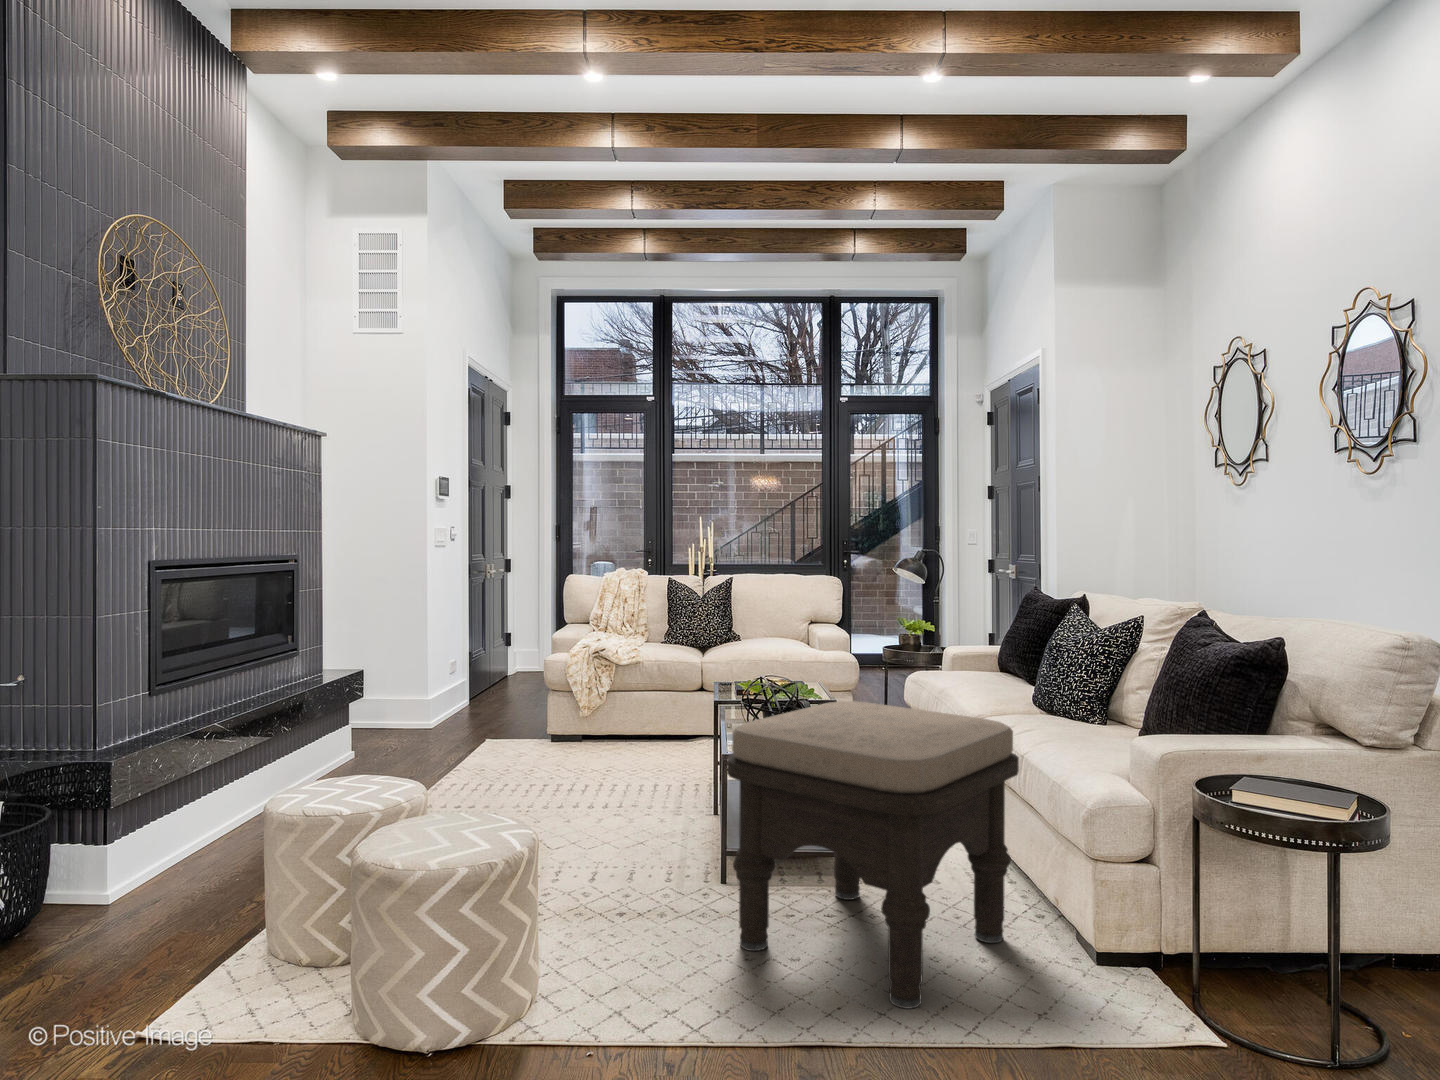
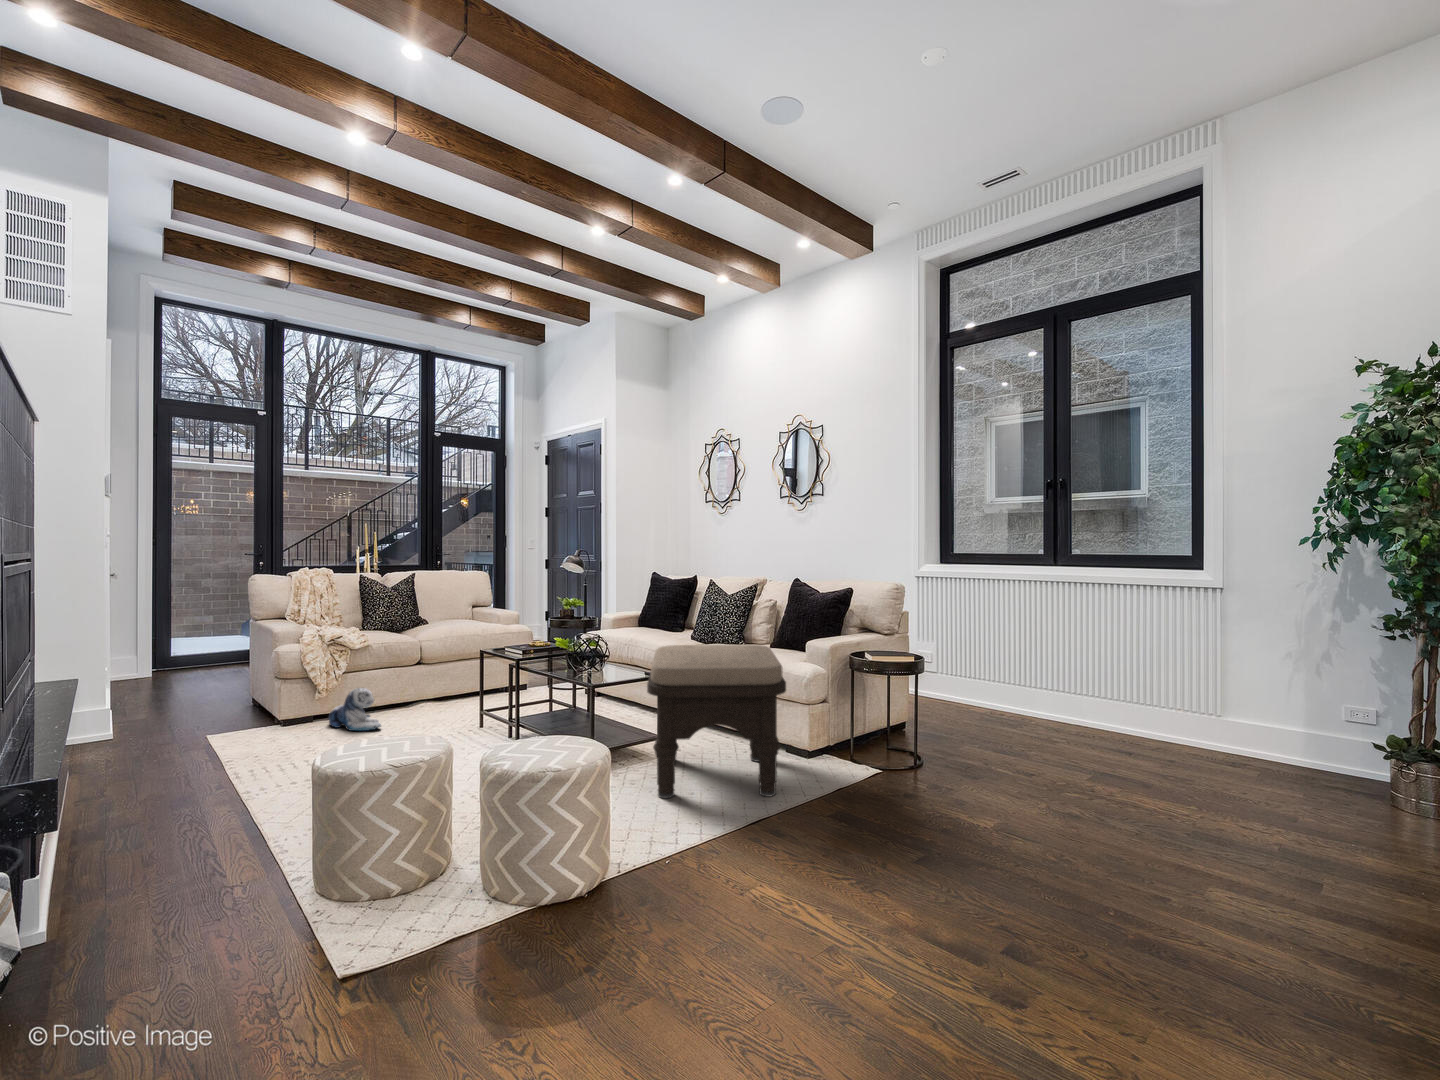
plush toy: none [578,711,624,765] -> present [329,688,381,731]

